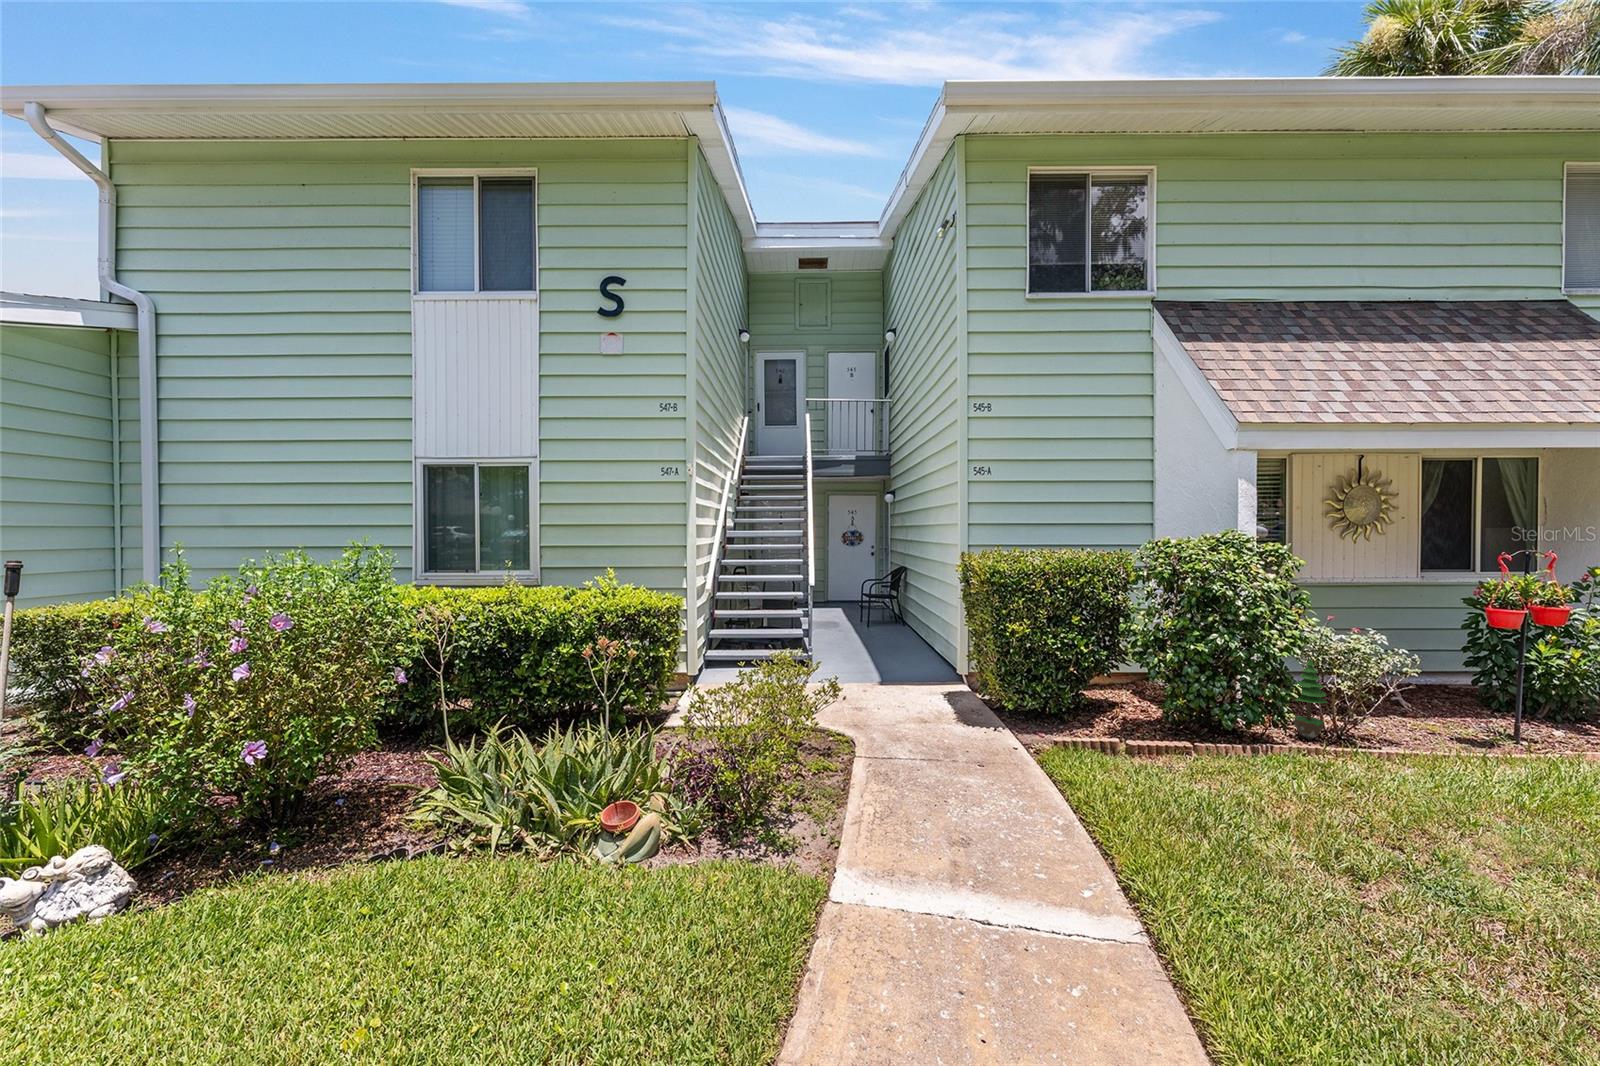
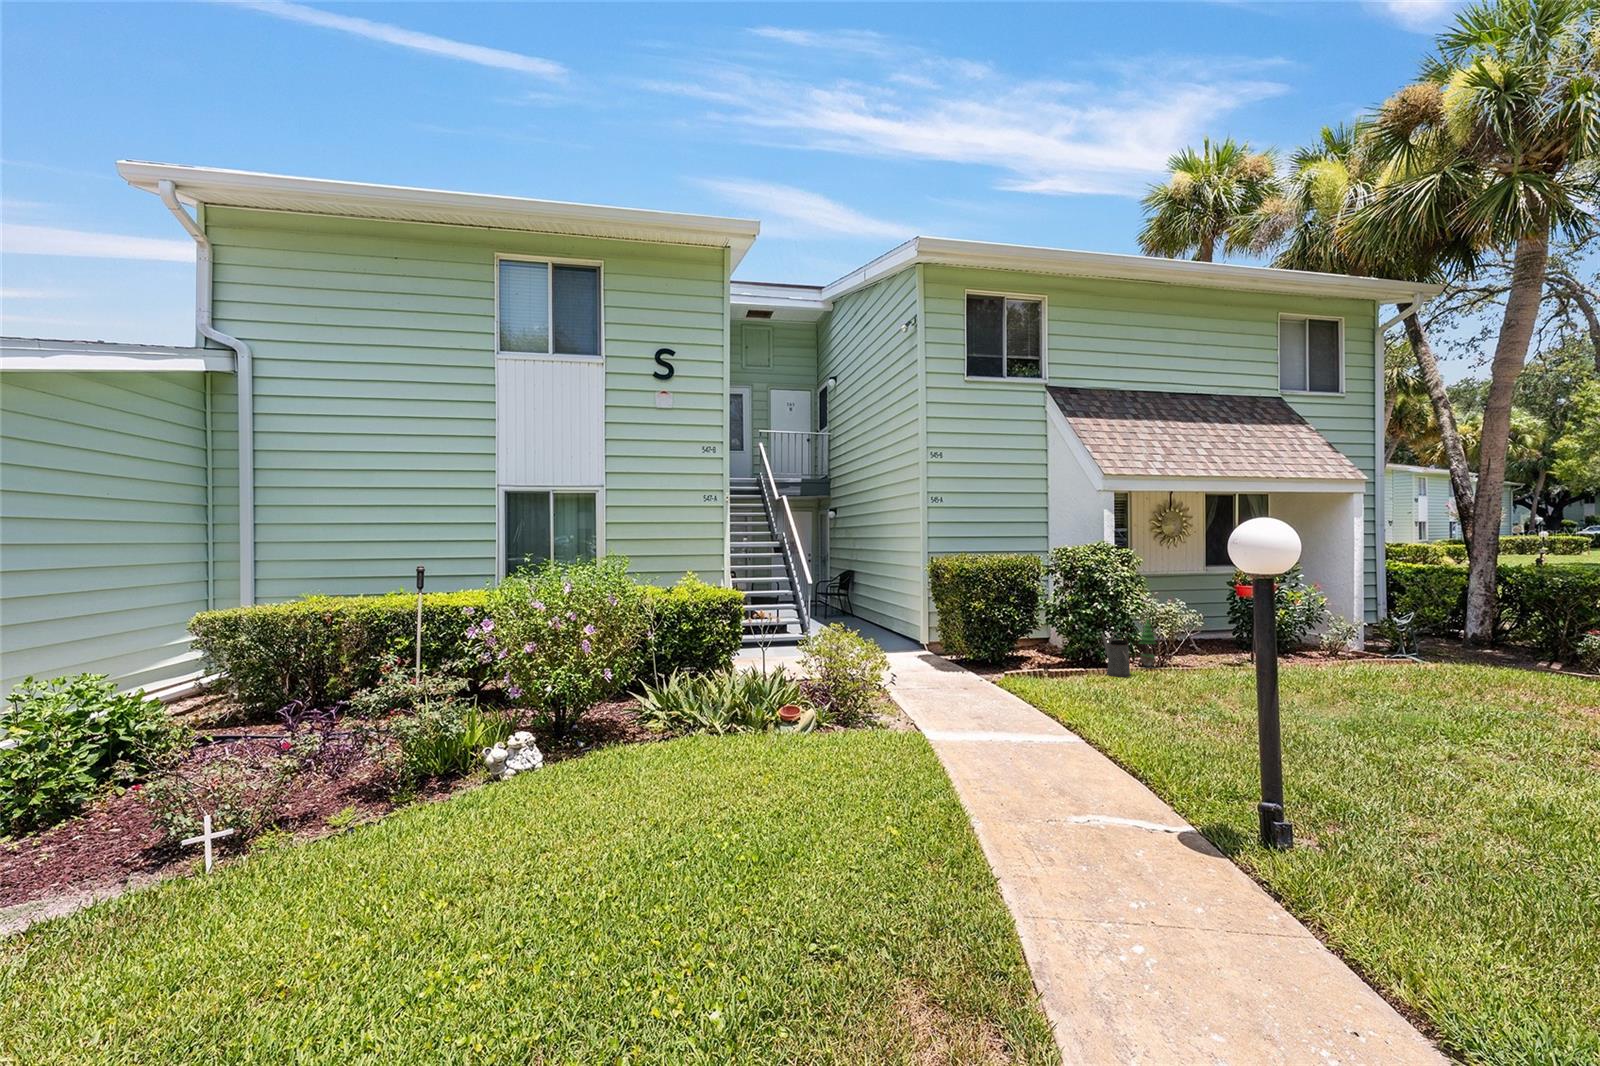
watering can: none [1224,680,1273,761] -> present [1101,632,1131,677]

